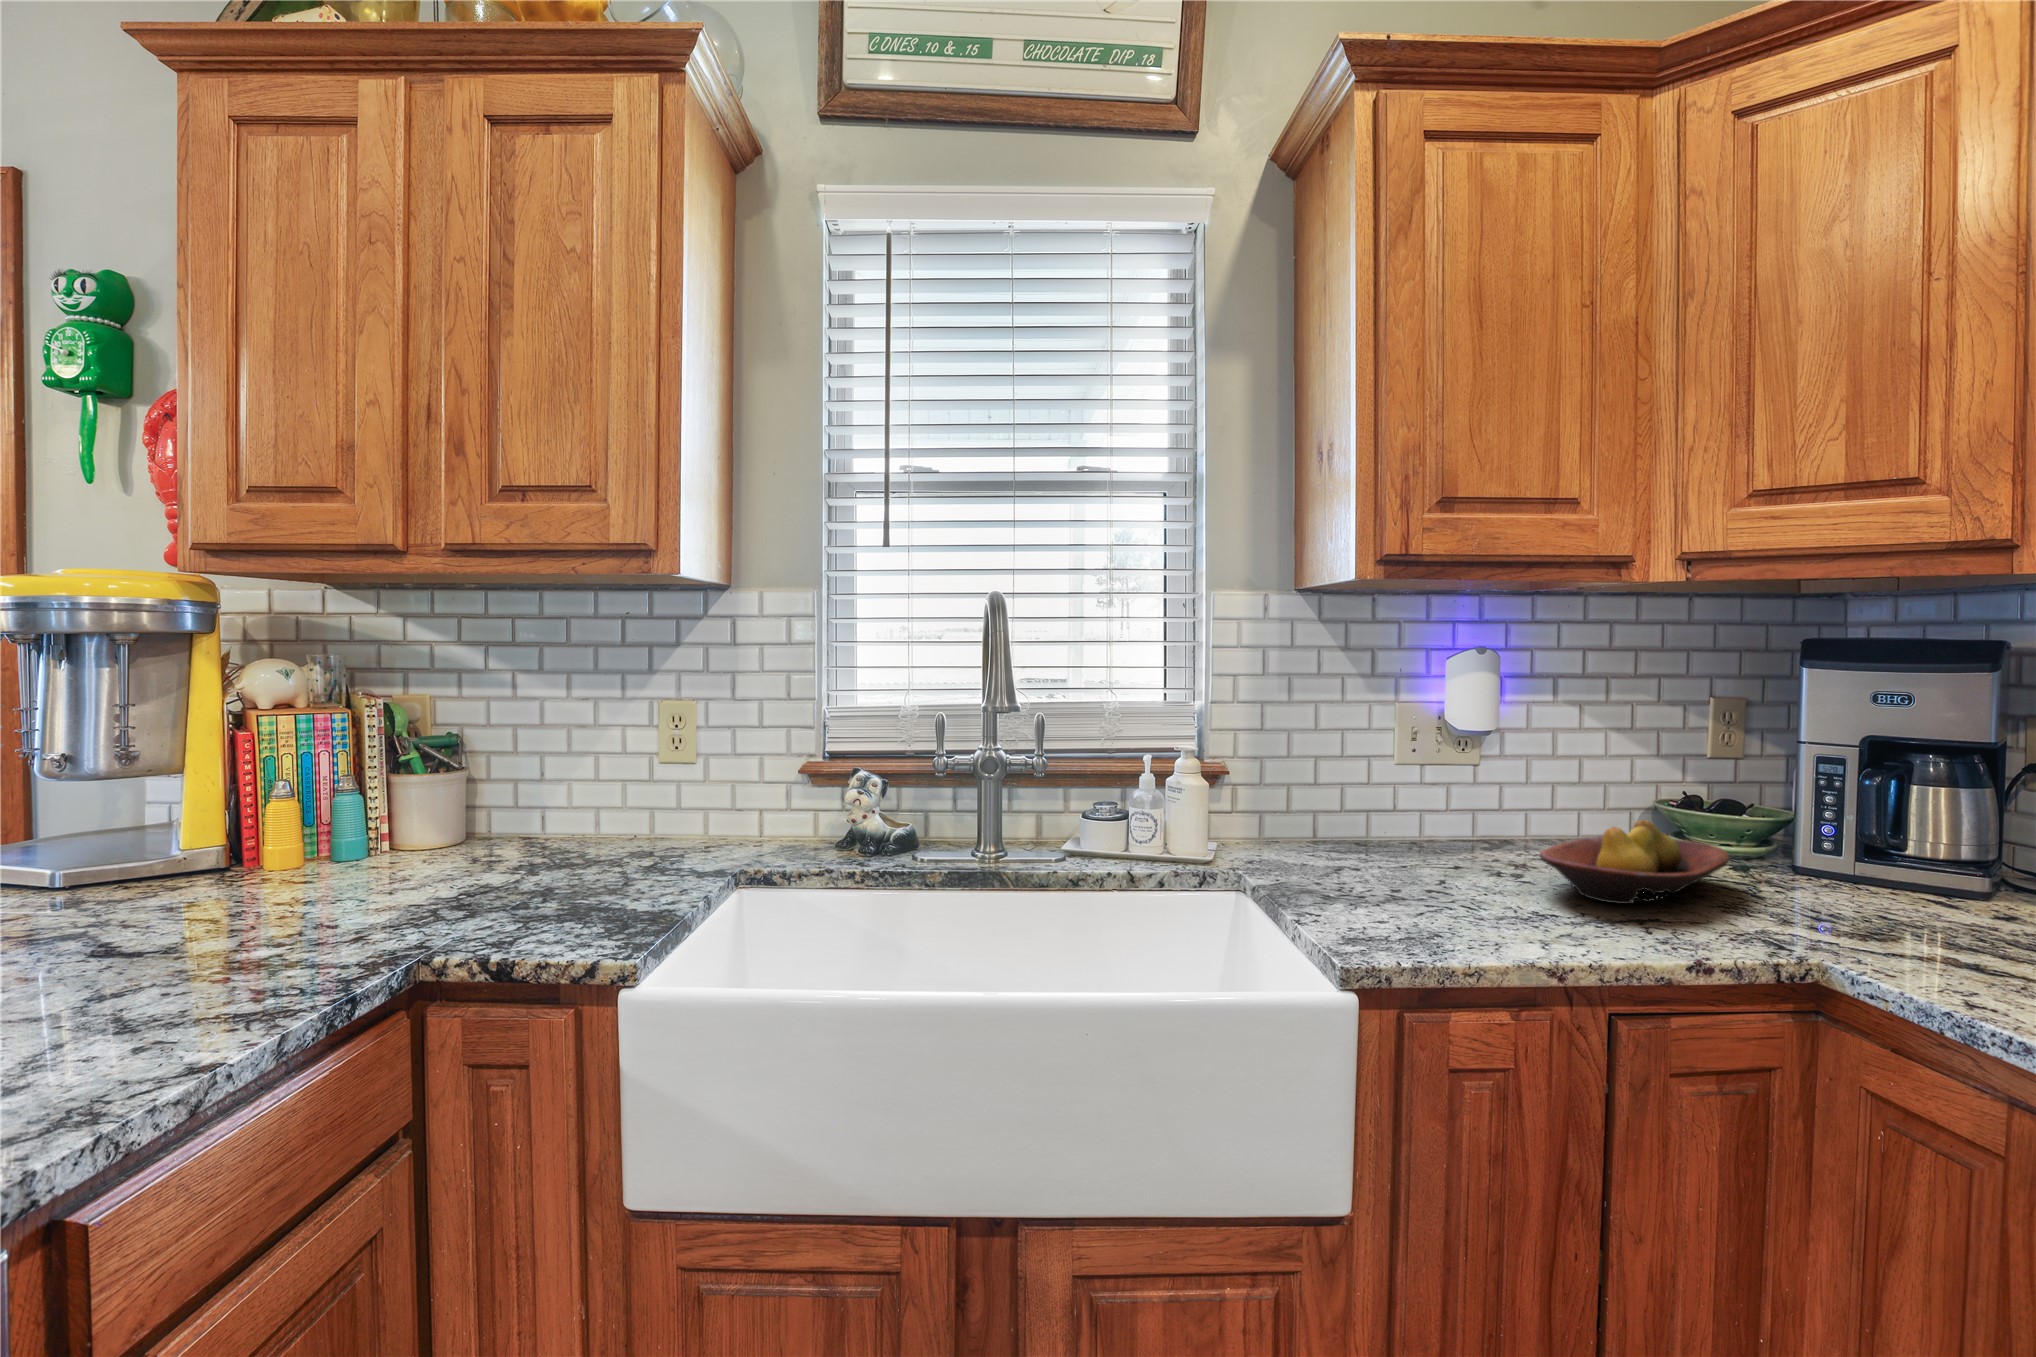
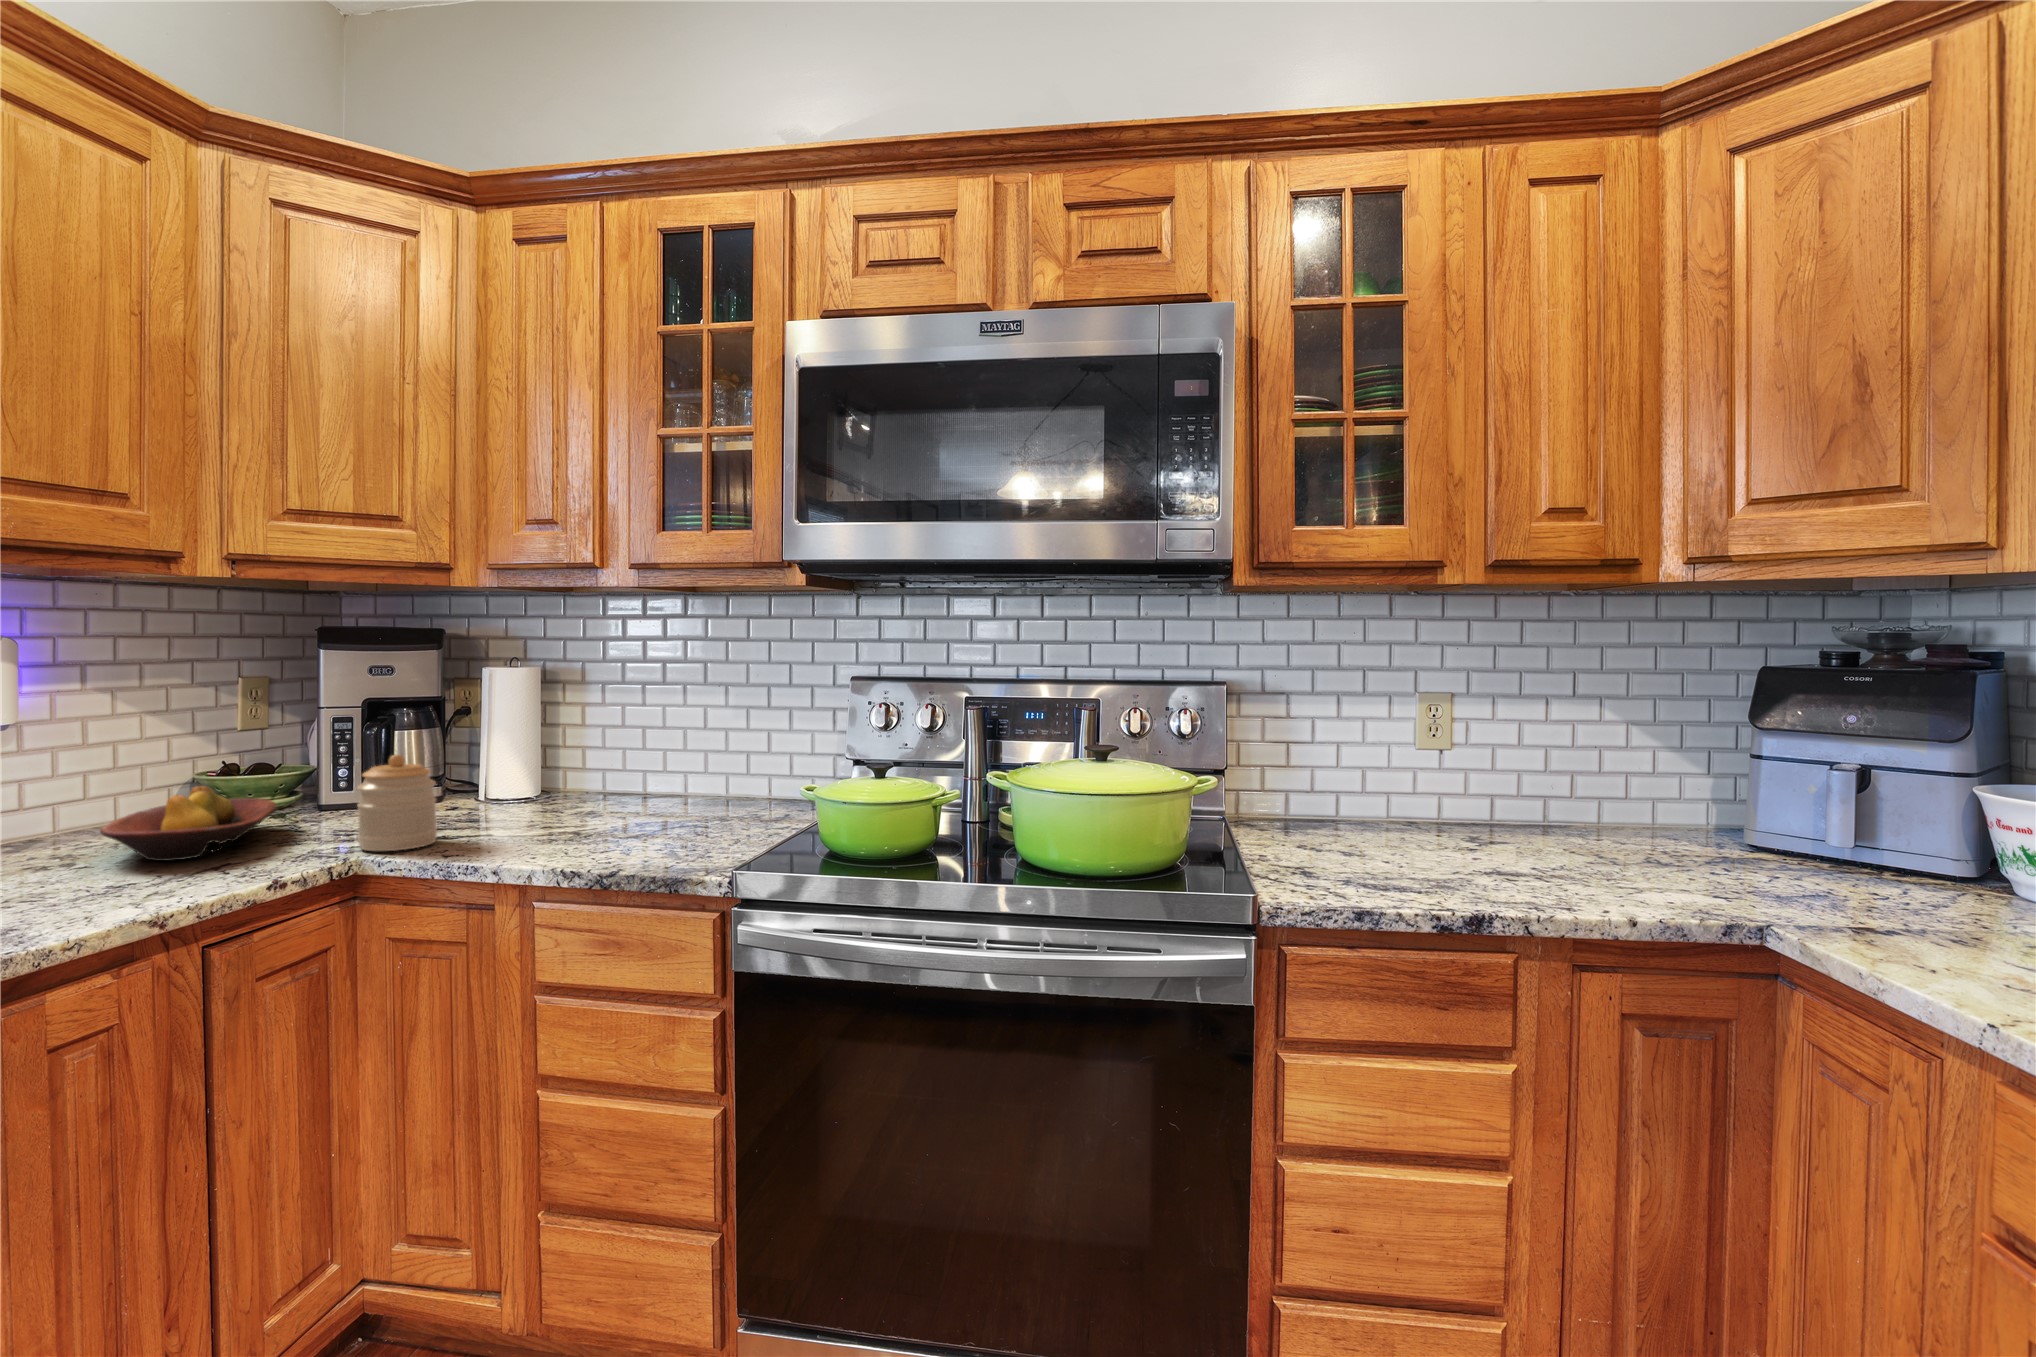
jar: none [1825,818,1958,966] -> present [357,755,437,851]

